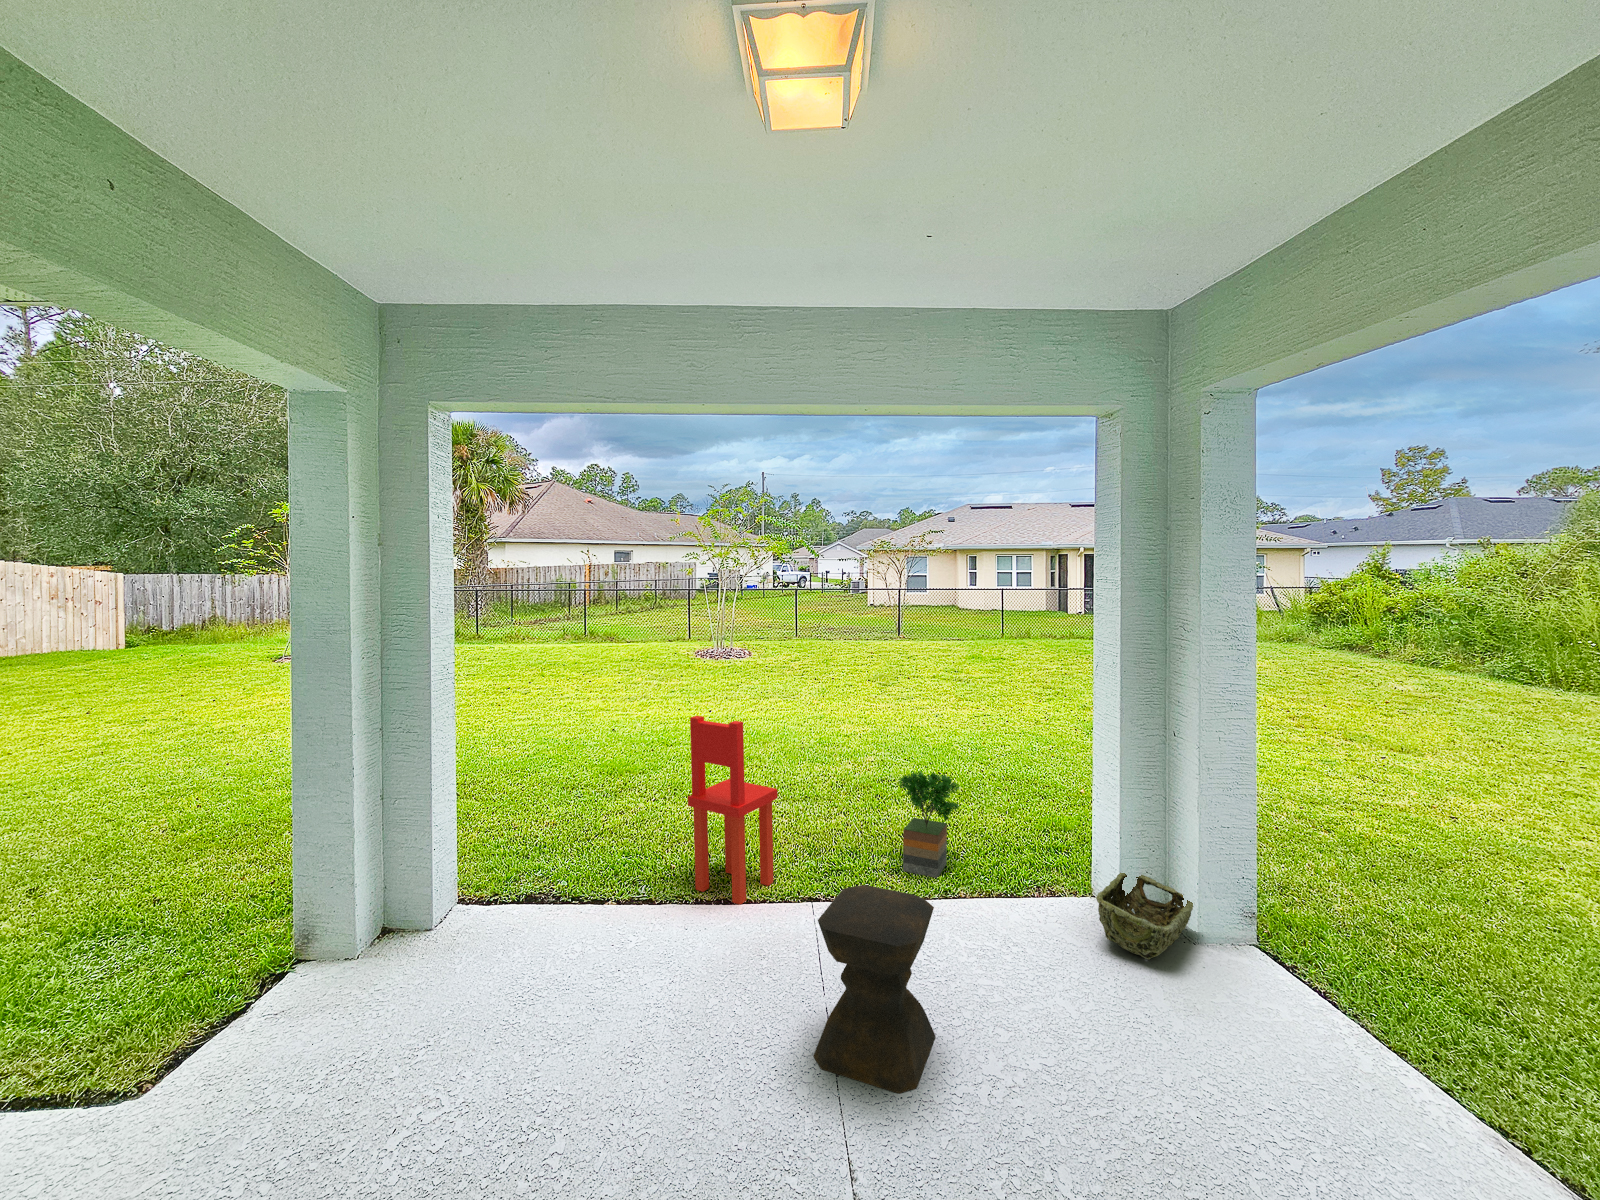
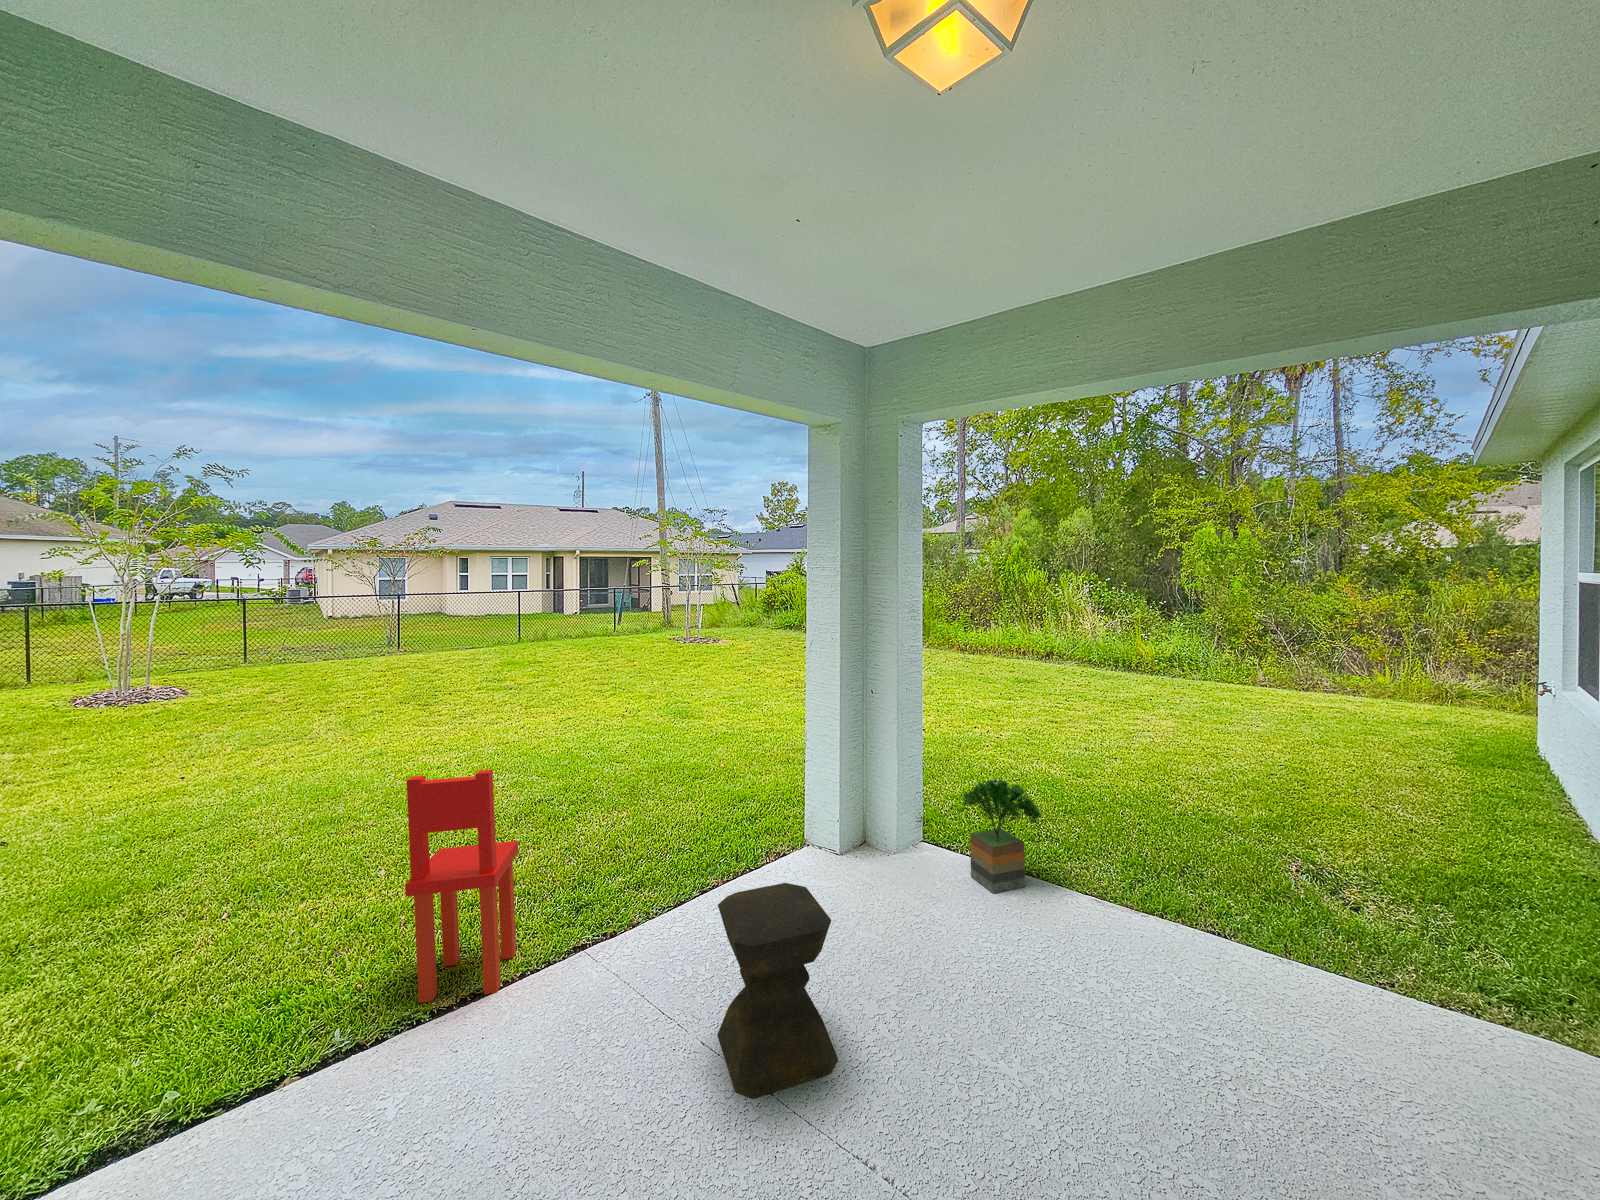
potted tree: present [899,771,959,878] -> present [961,779,1042,894]
woven basket: present [1096,873,1193,960] -> none [832,818,894,878]

